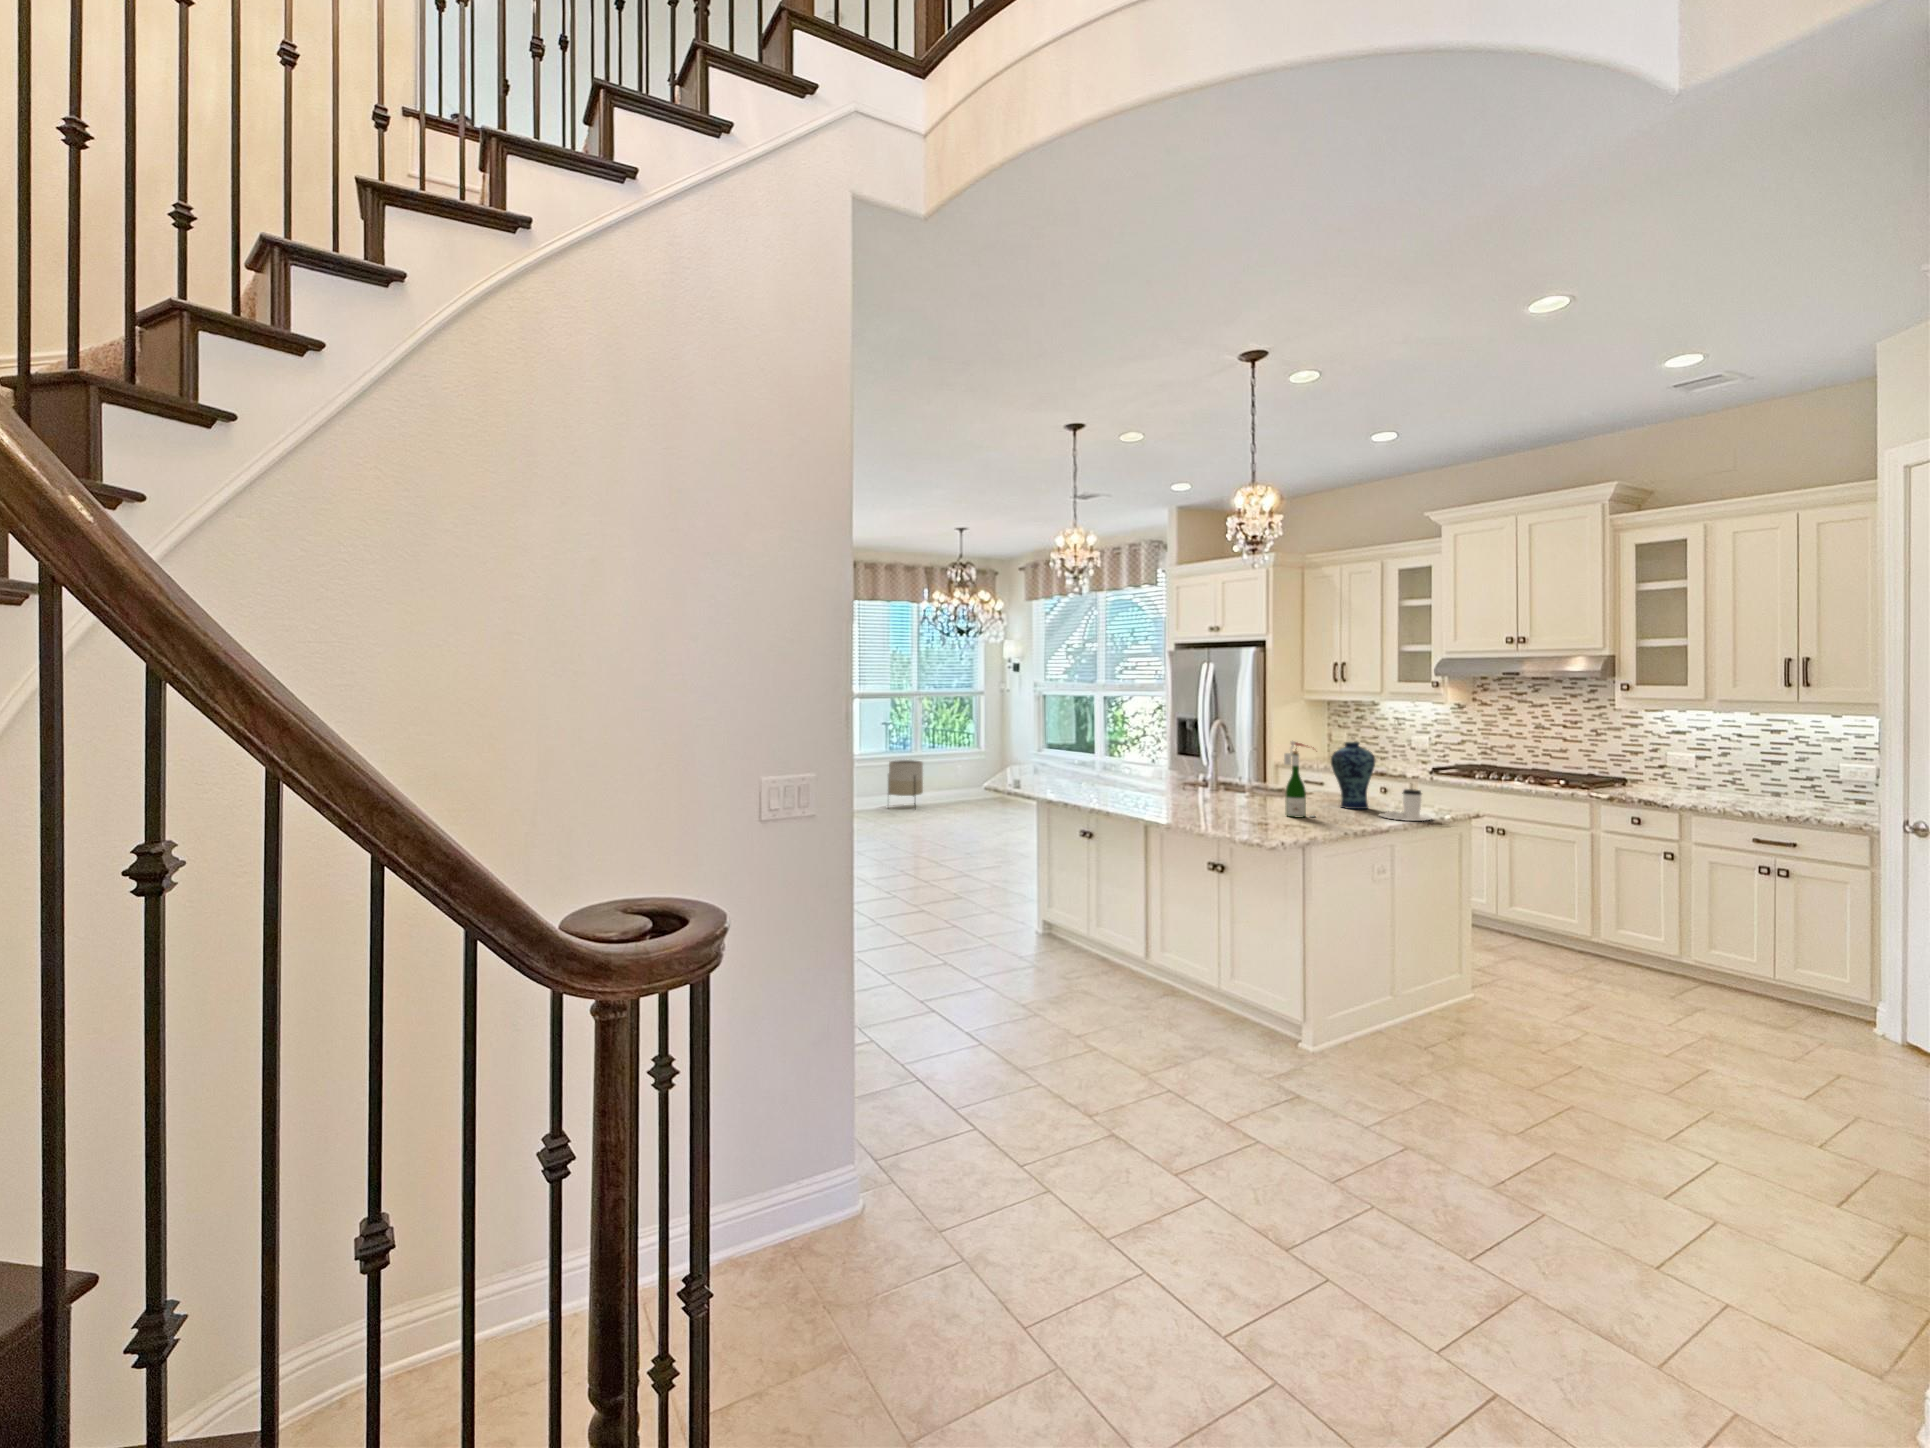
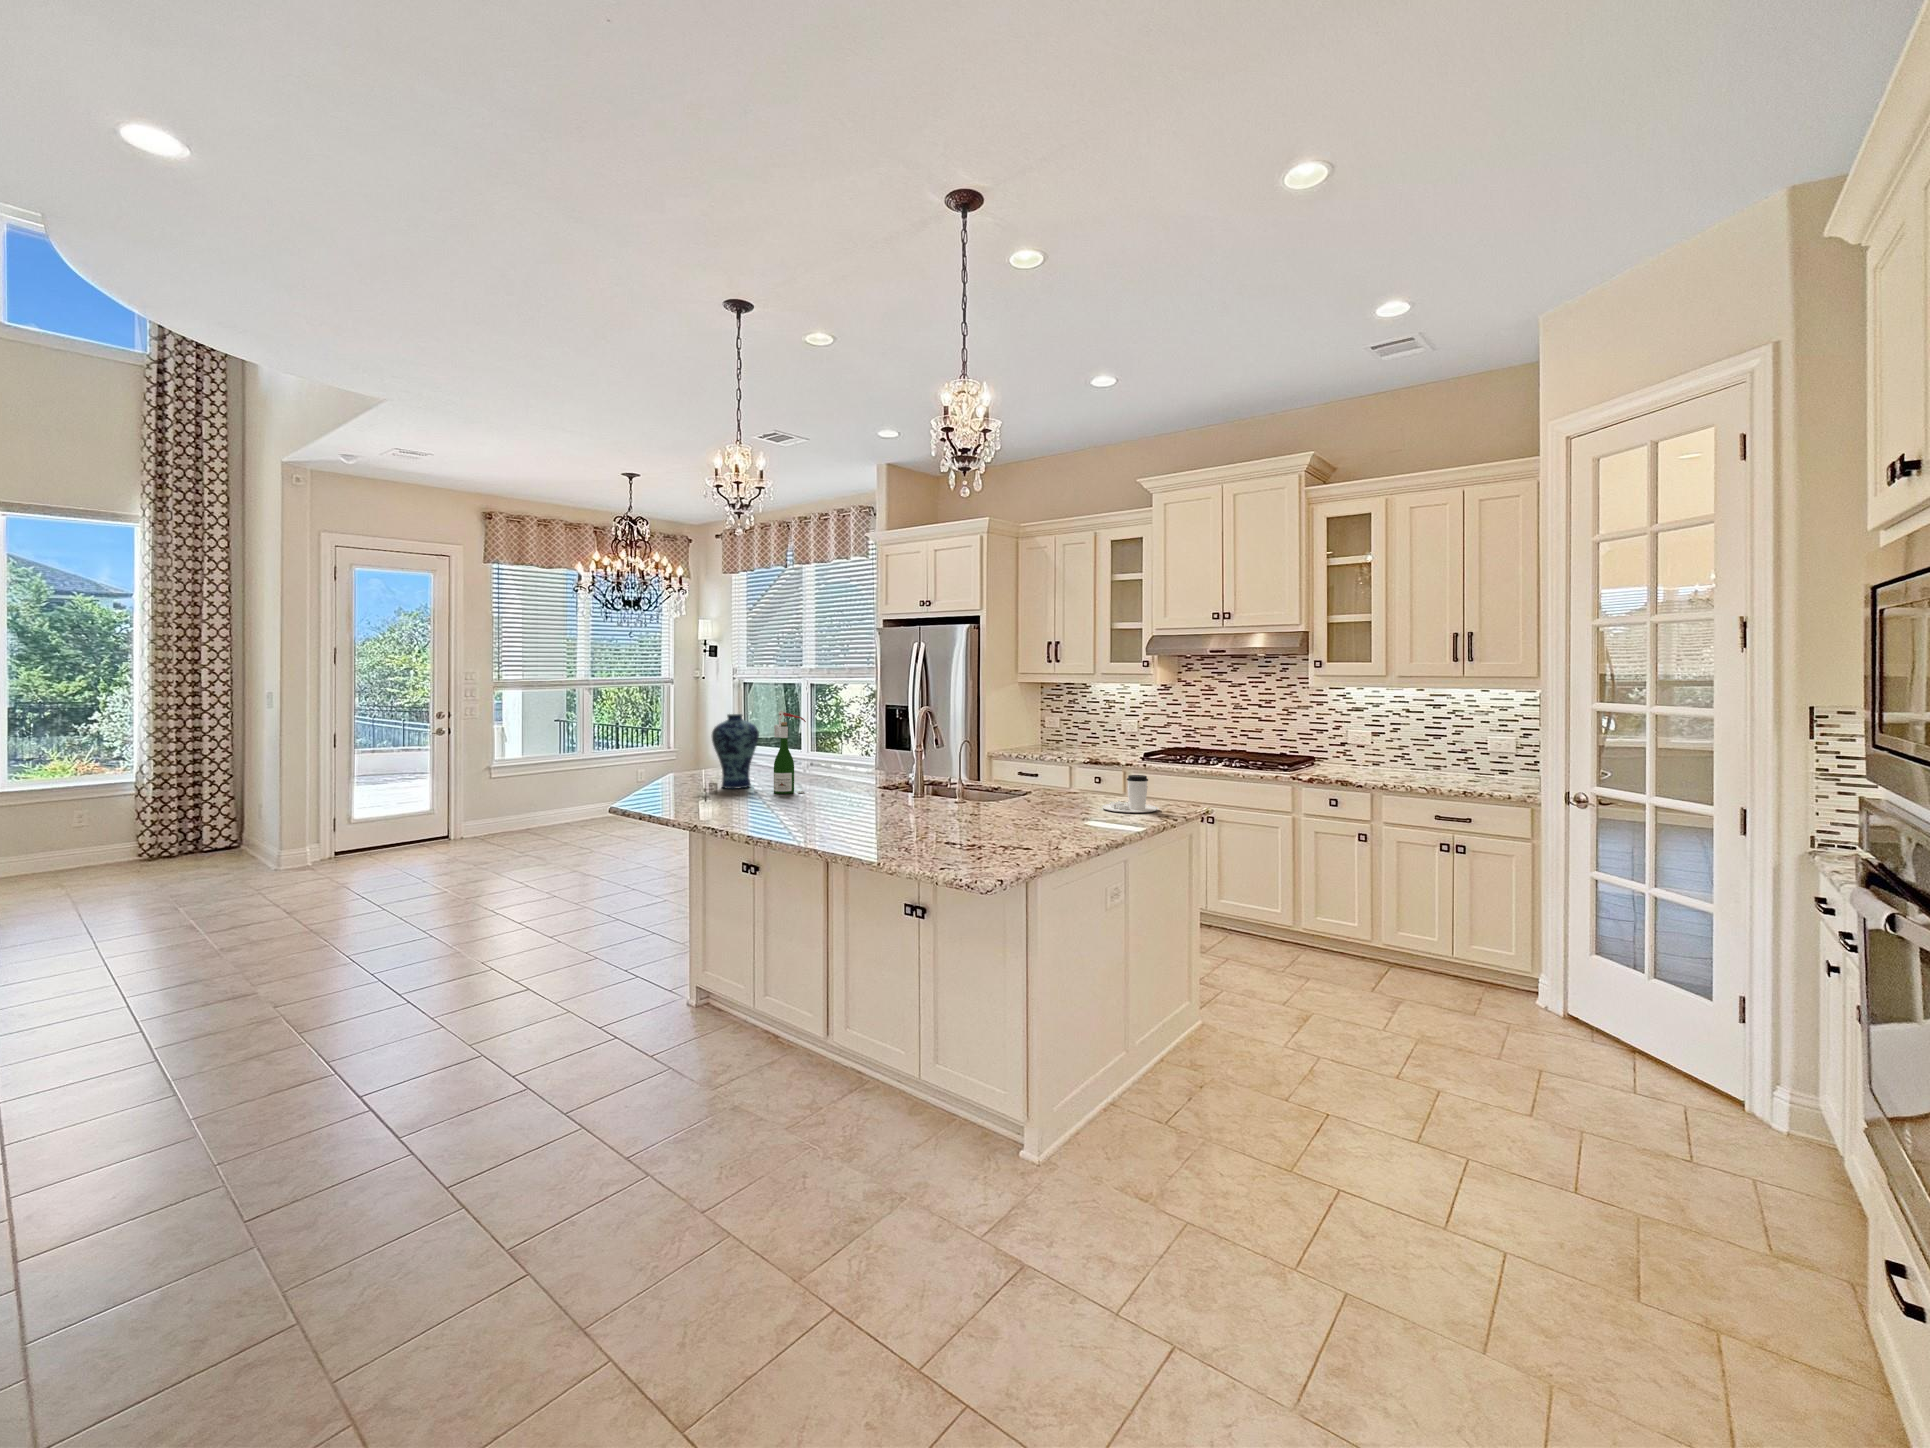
wine bottle: present [1284,741,1314,818] -> present [774,711,806,794]
vase: present [1331,742,1375,809] -> present [712,714,759,789]
planter: present [888,760,923,797] -> none [545,761,592,821]

